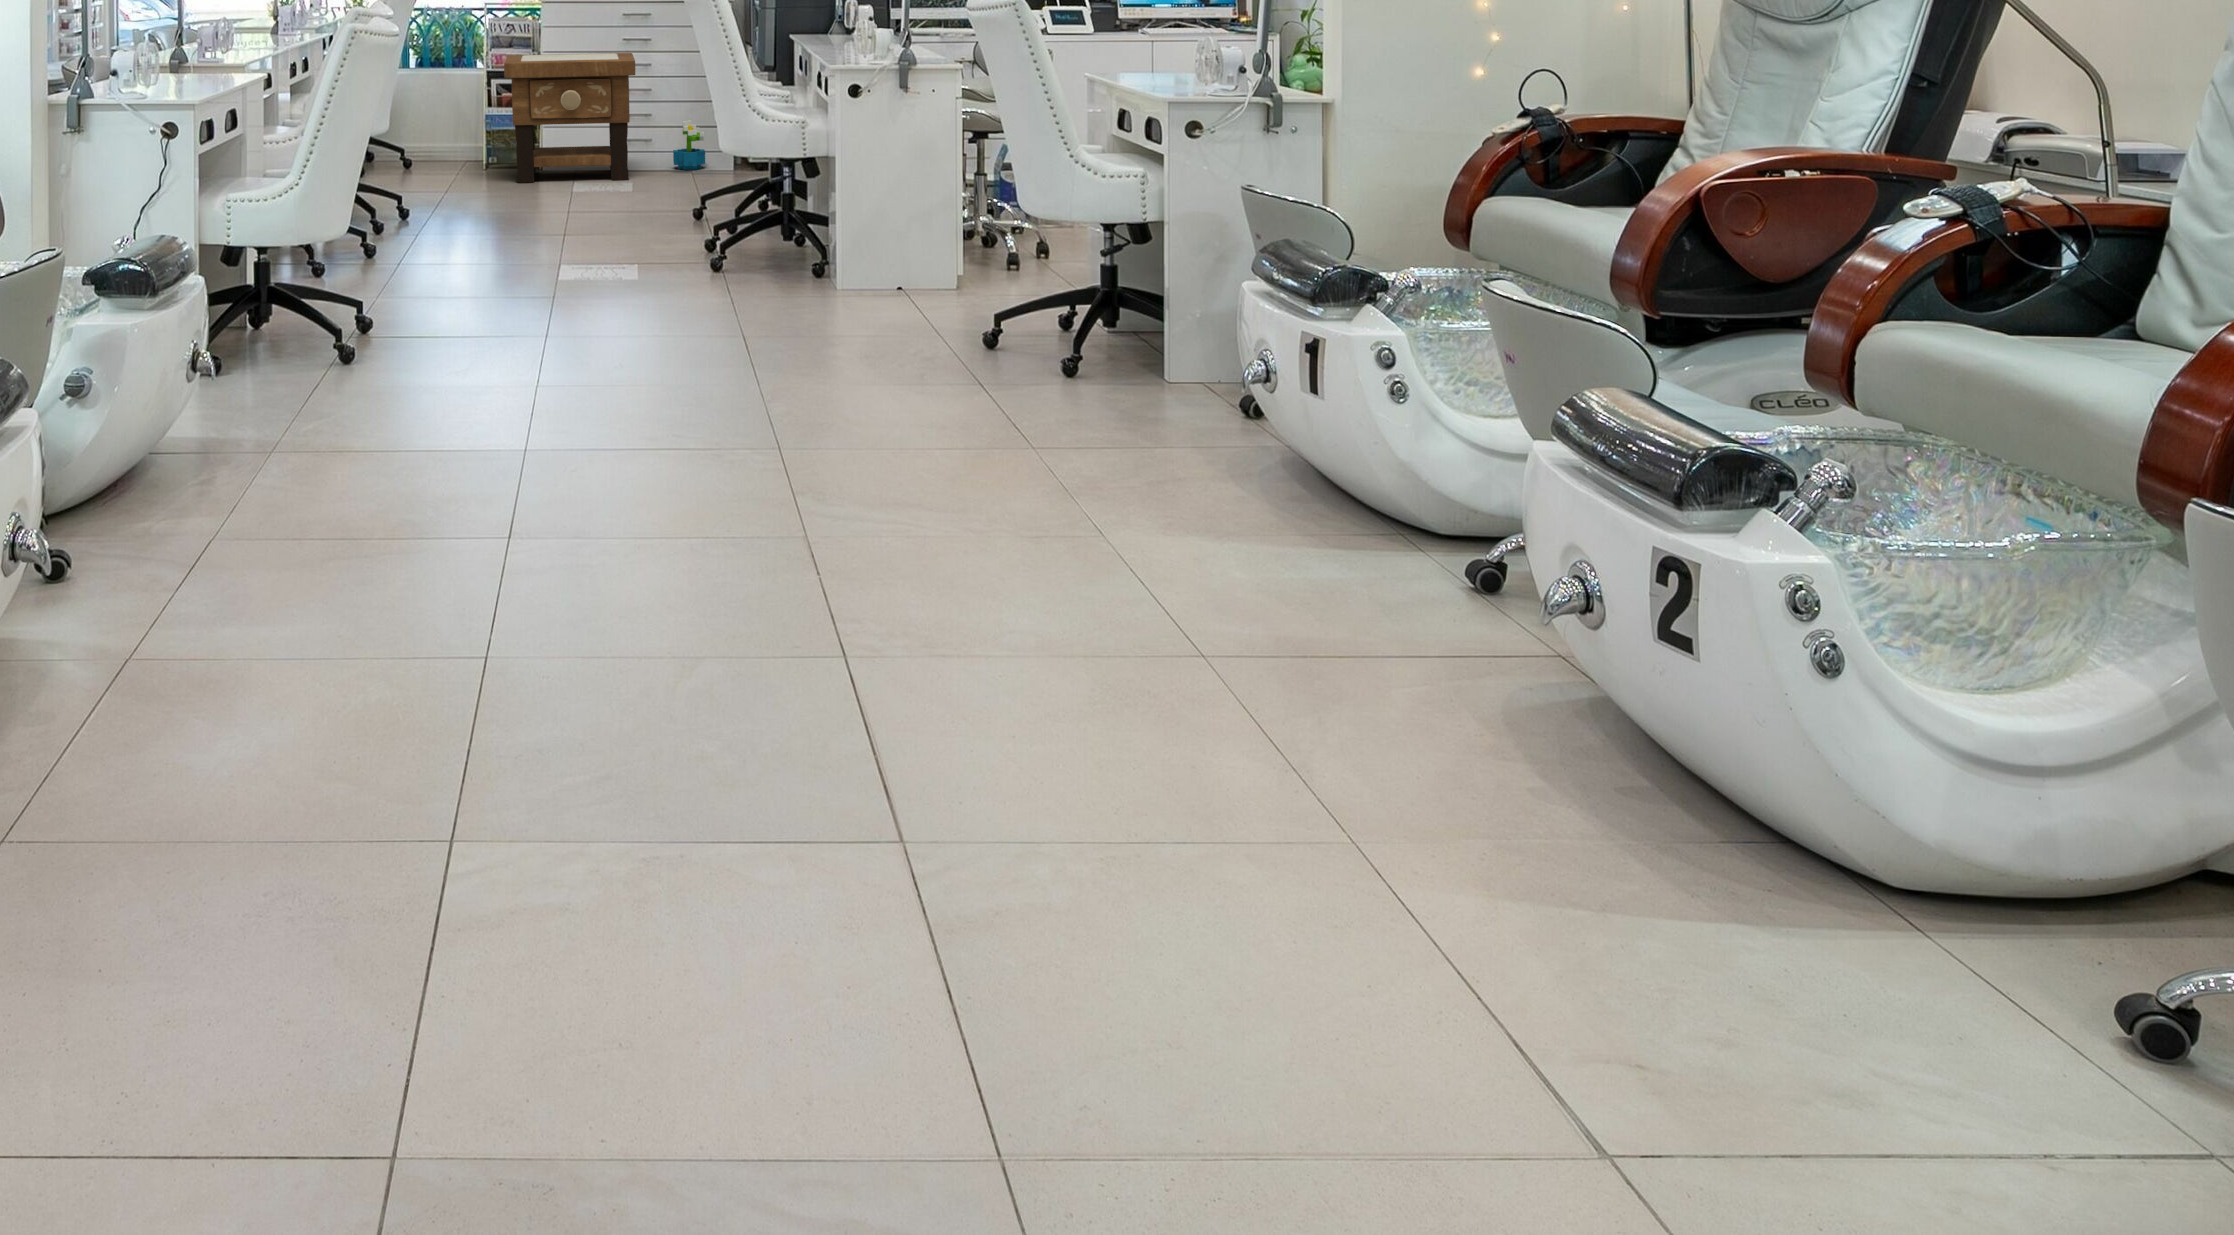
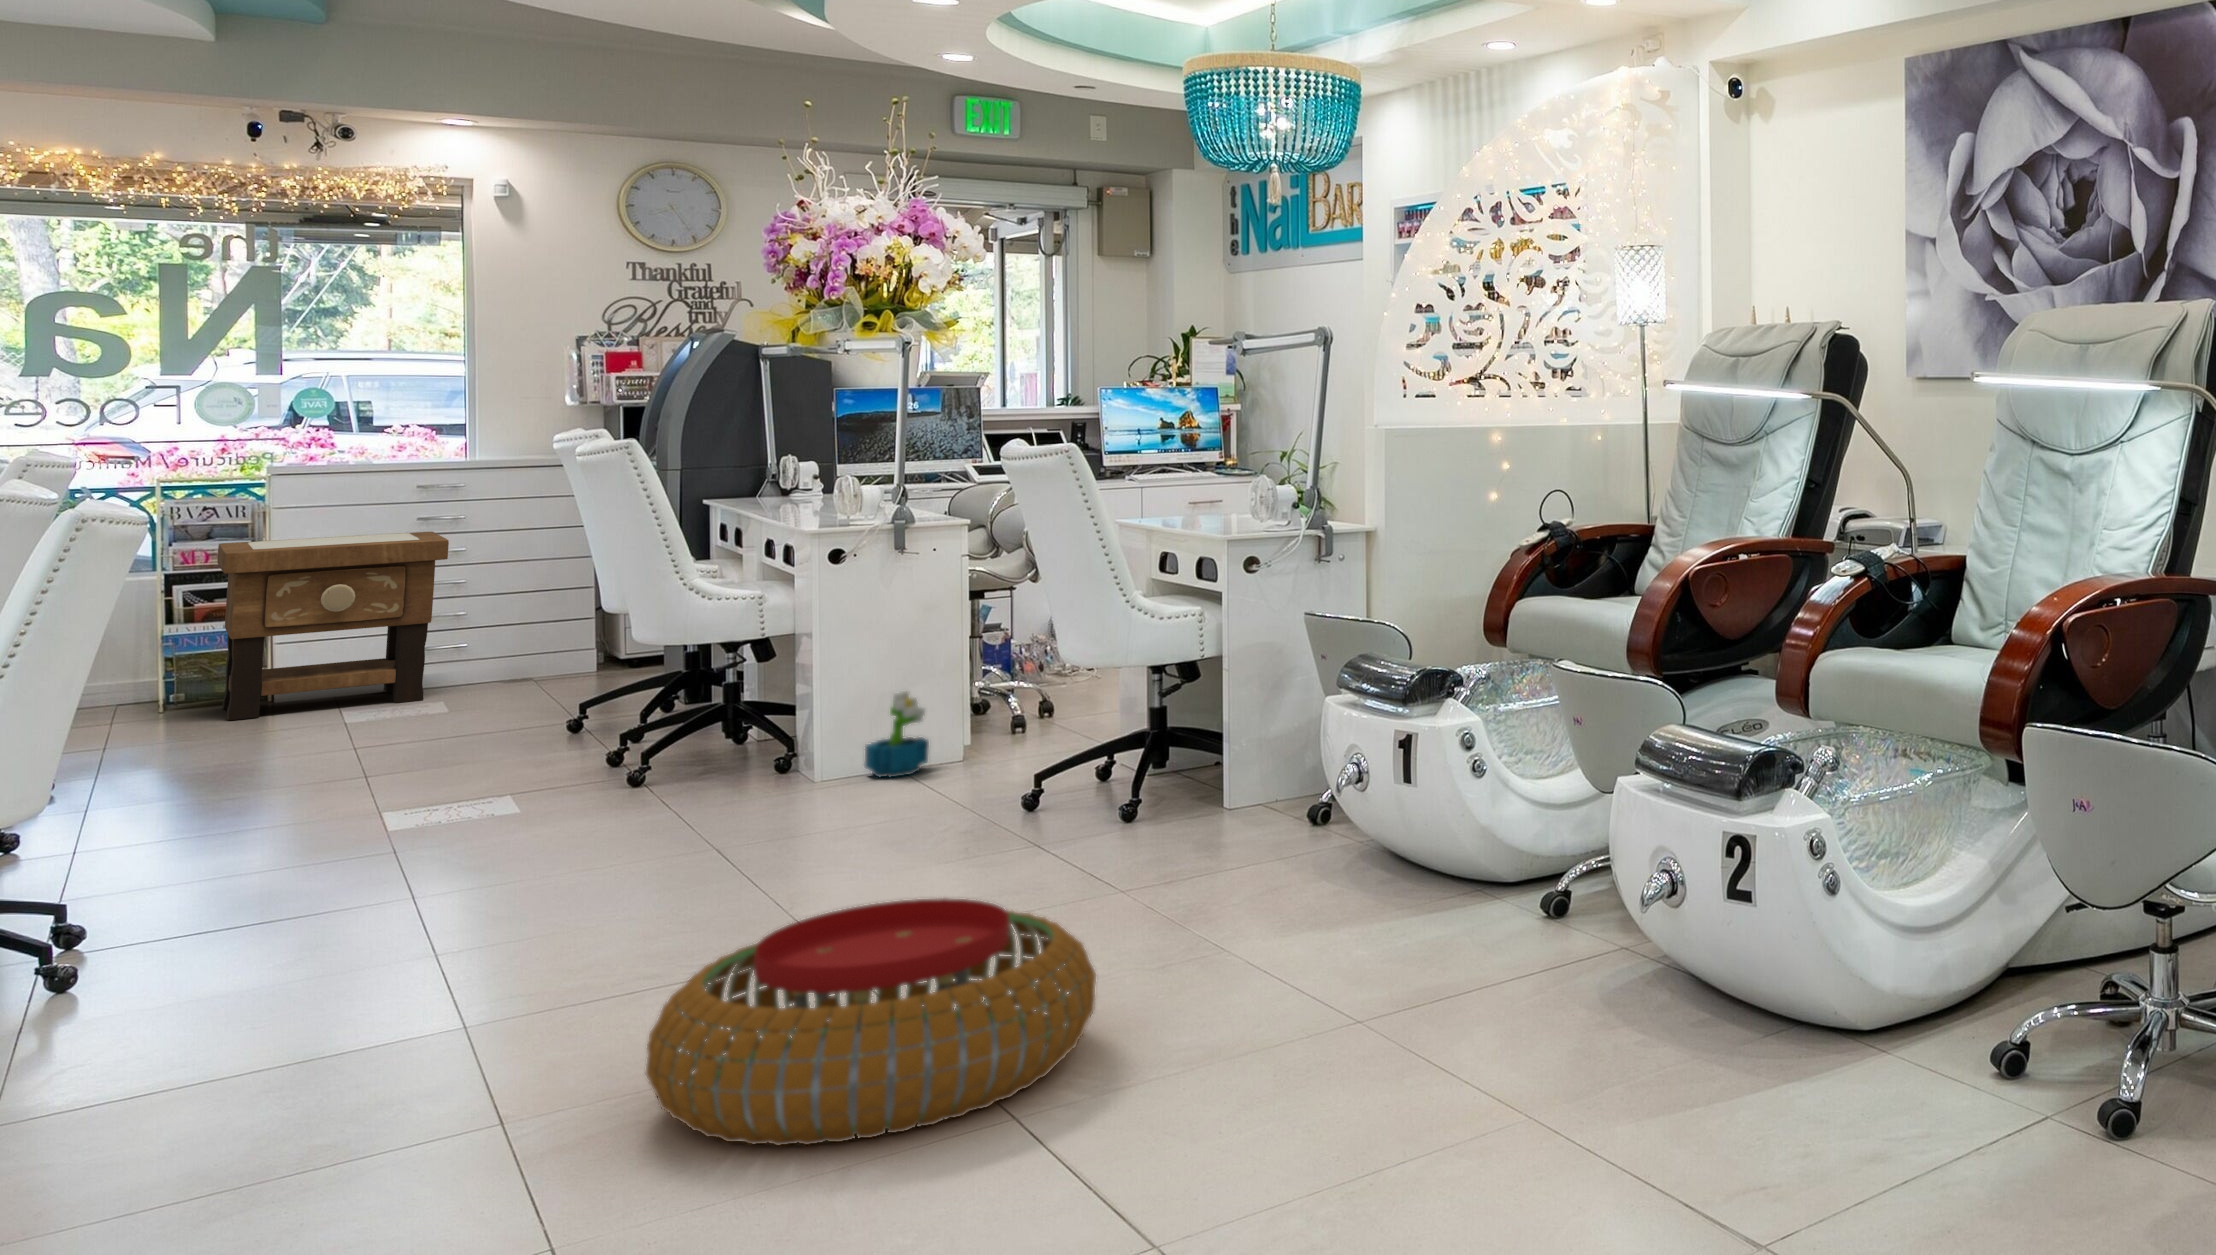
decorative plant: present [673,121,705,170] -> present [864,691,929,777]
pouf: none [578,435,952,661] -> present [646,898,1096,1145]

